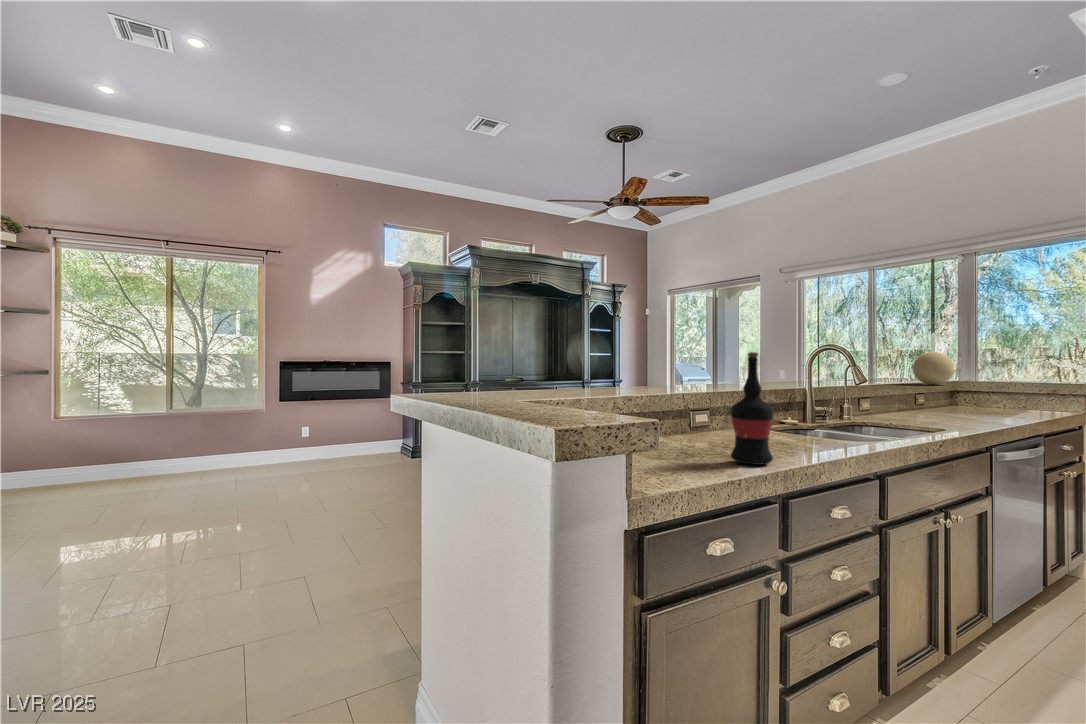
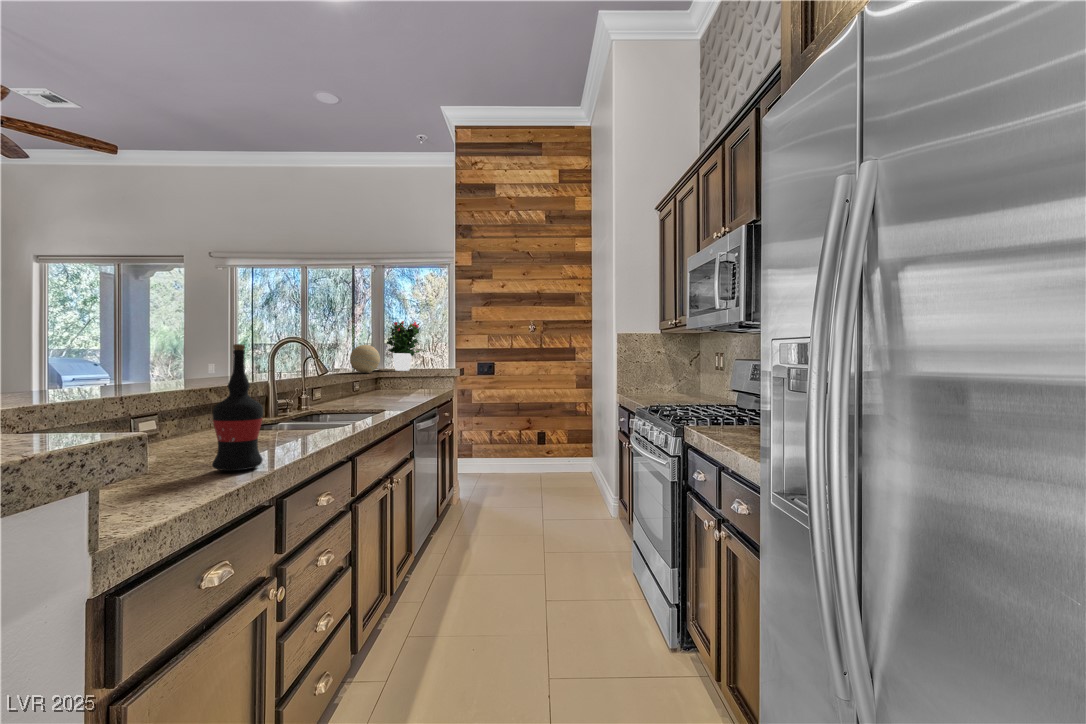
potted flower: none [967,321,1024,384] -> present [387,321,420,371]

